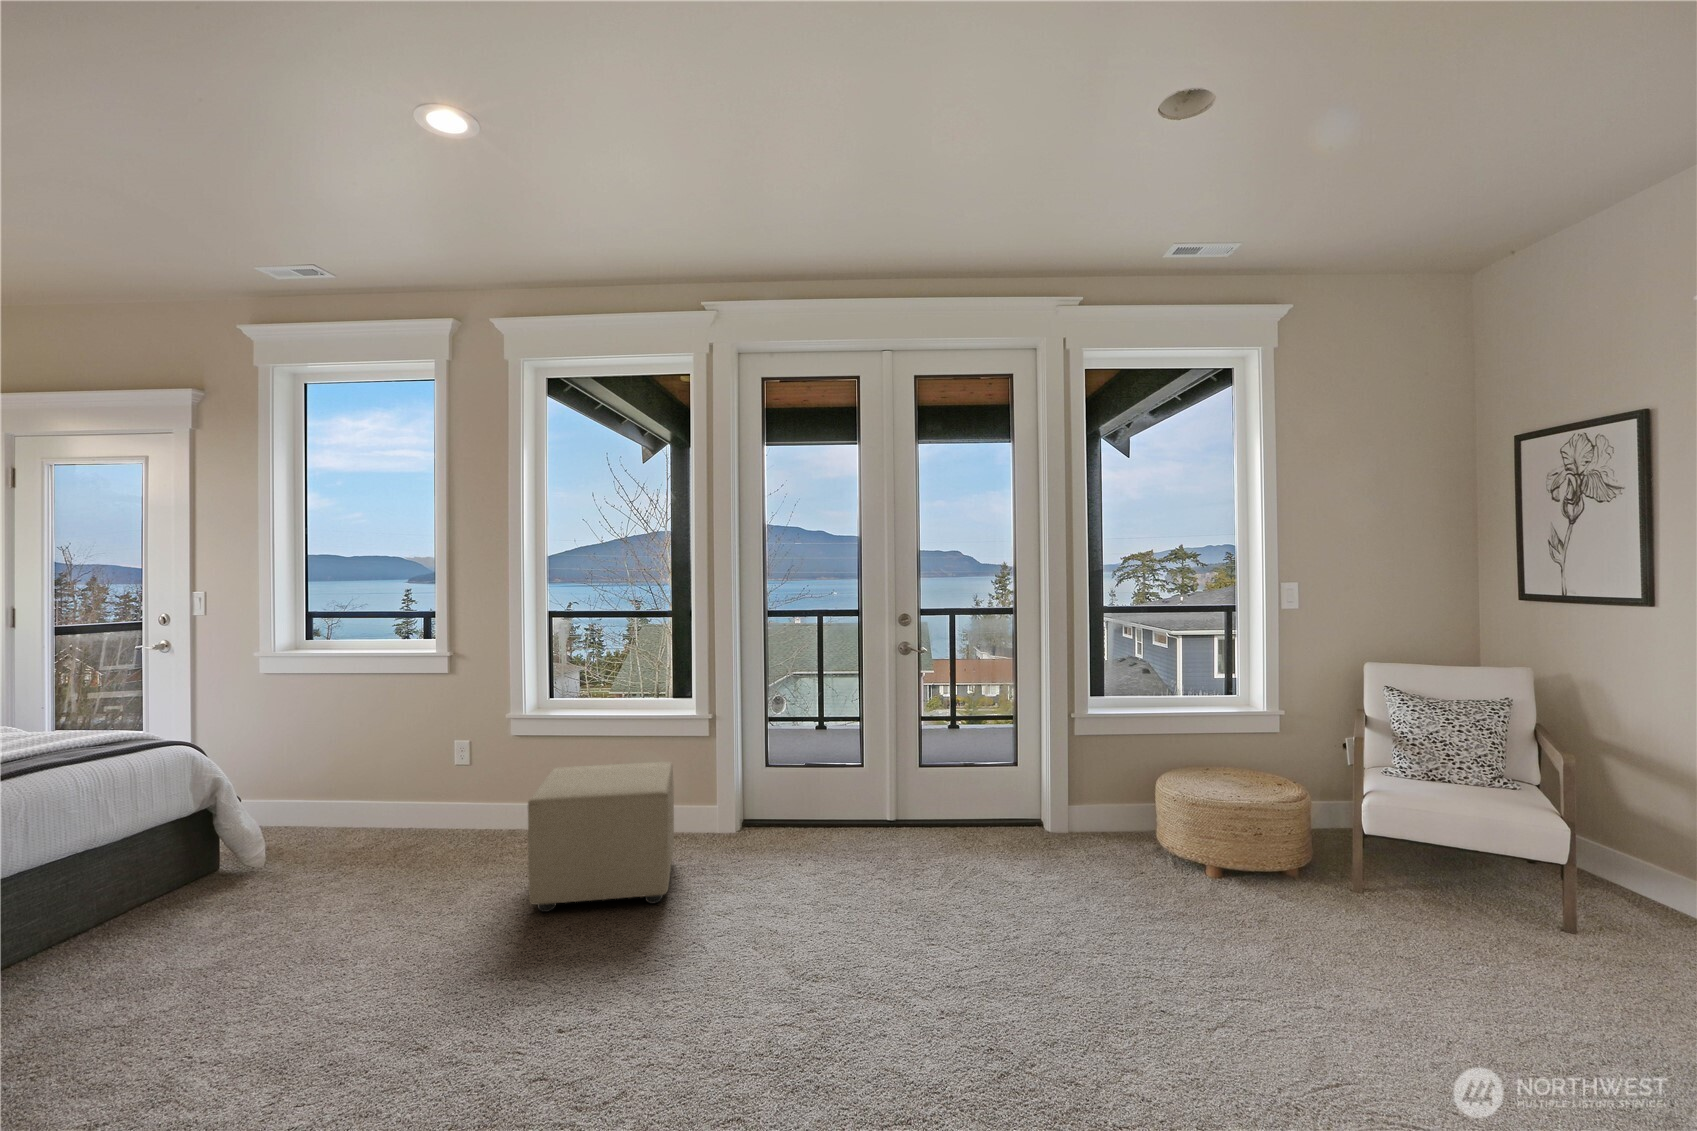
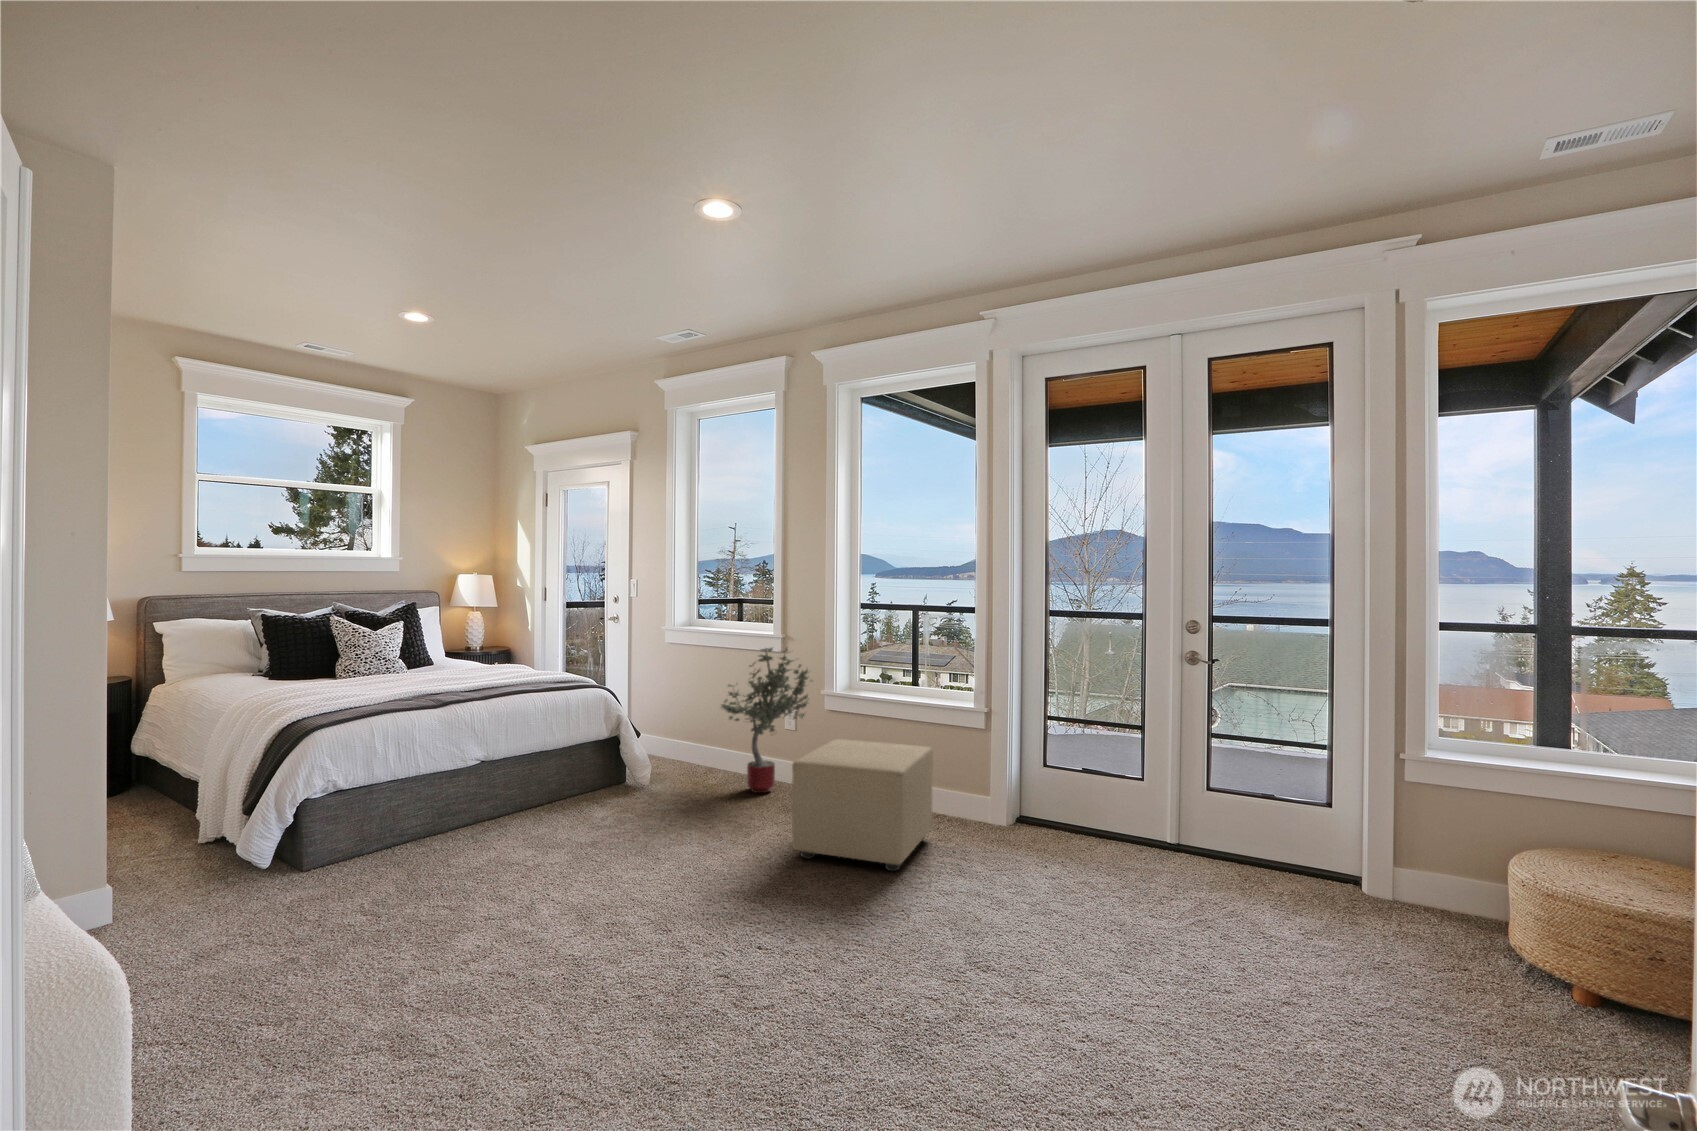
potted tree: none [364,668,502,849] -> present [721,648,813,793]

